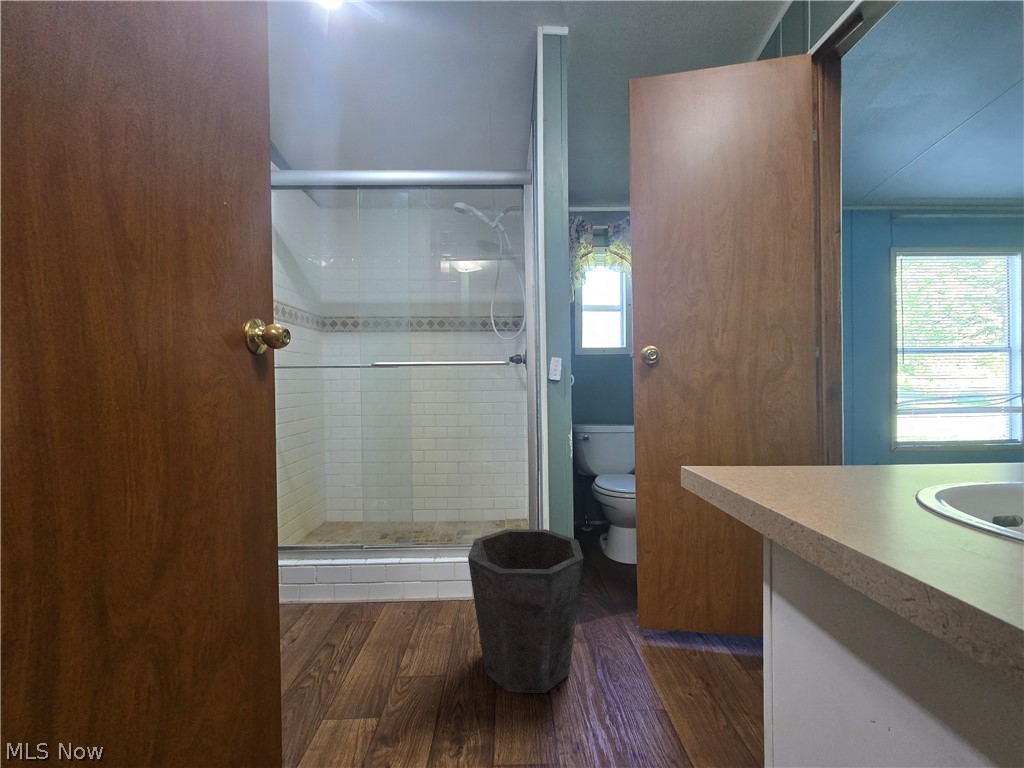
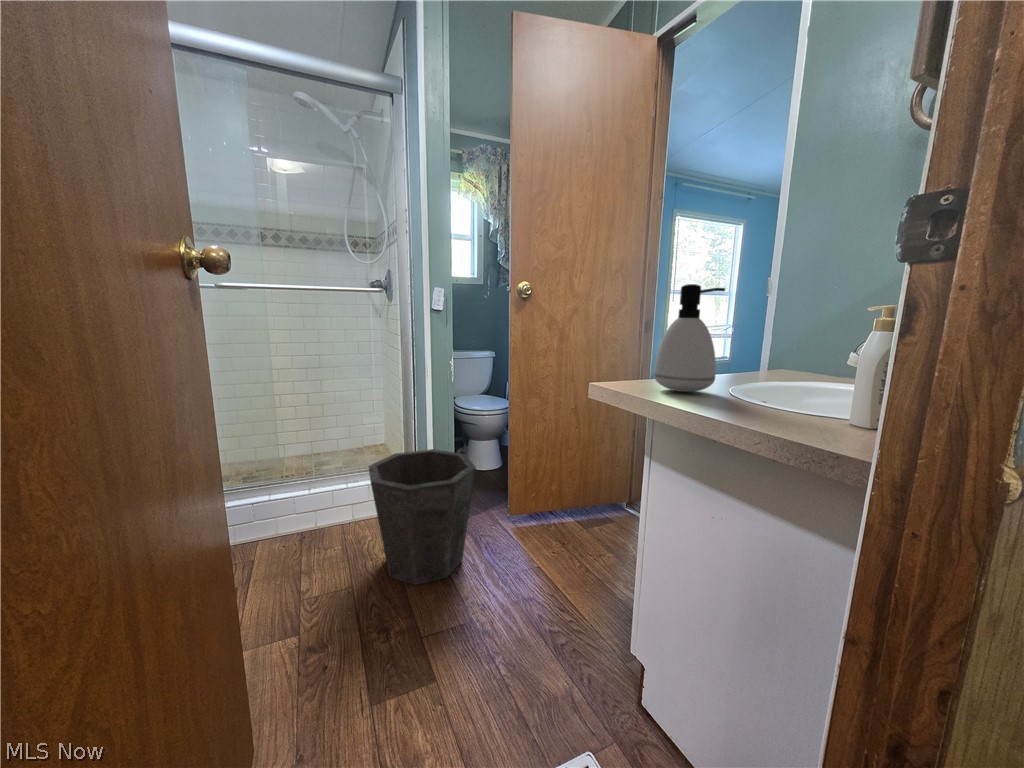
soap dispenser: none [776,323,889,489] -> present [654,284,725,392]

